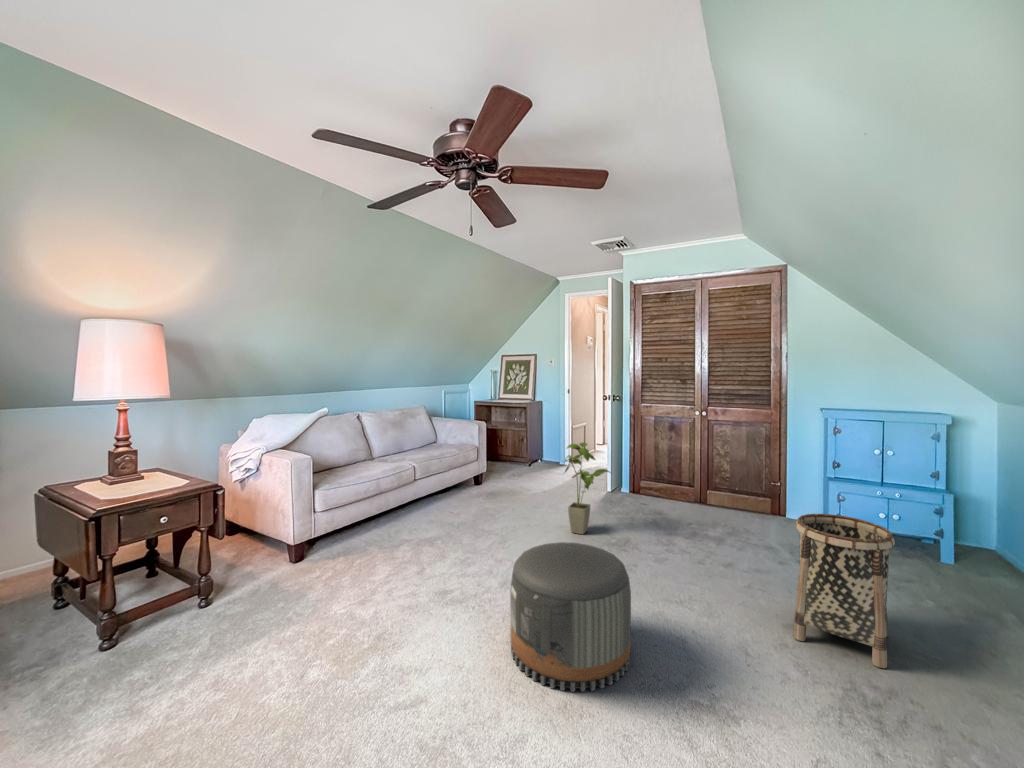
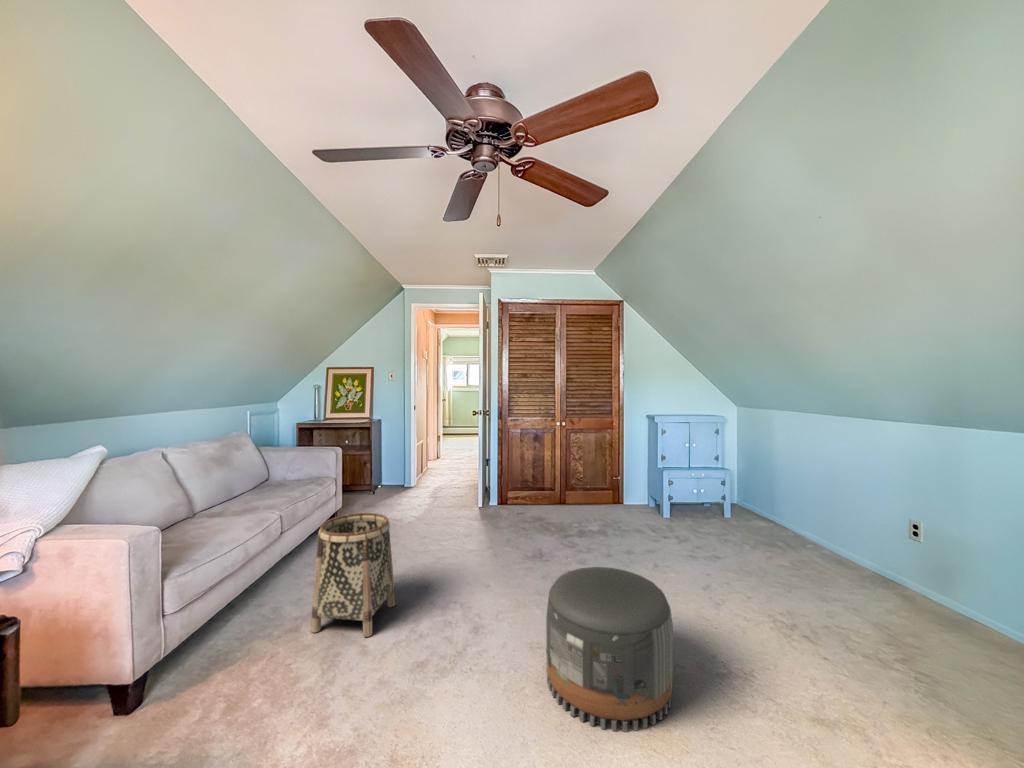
house plant: present [565,443,610,534] -> none [474,461,523,556]
basket: present [793,514,895,668] -> present [311,513,395,637]

